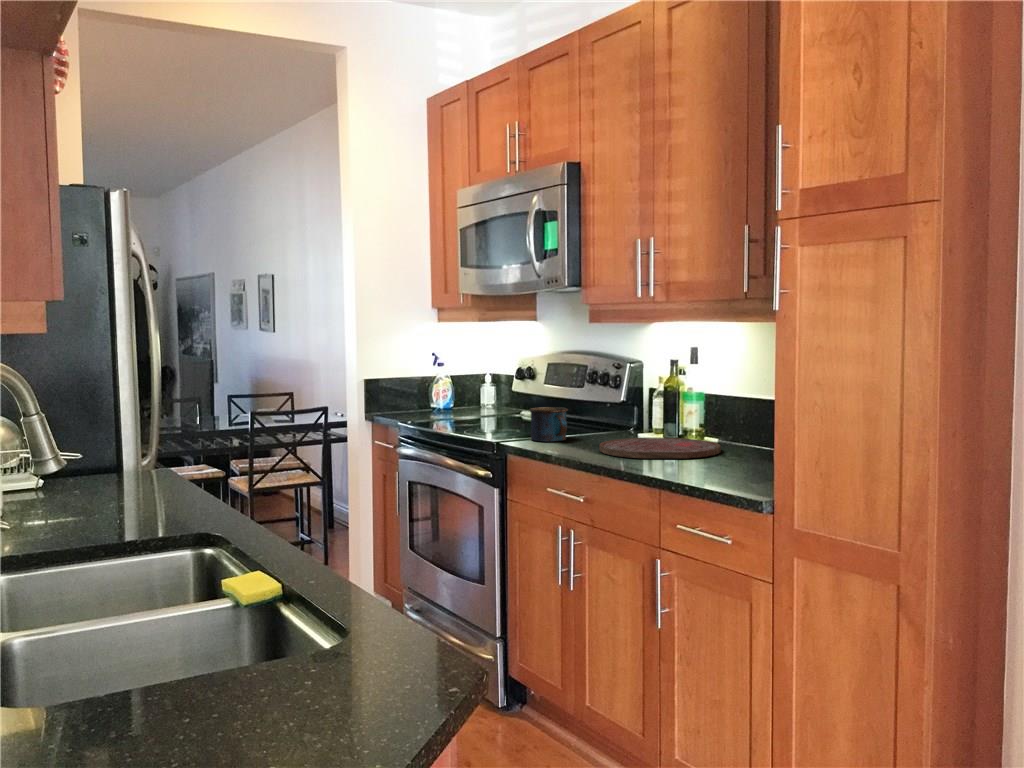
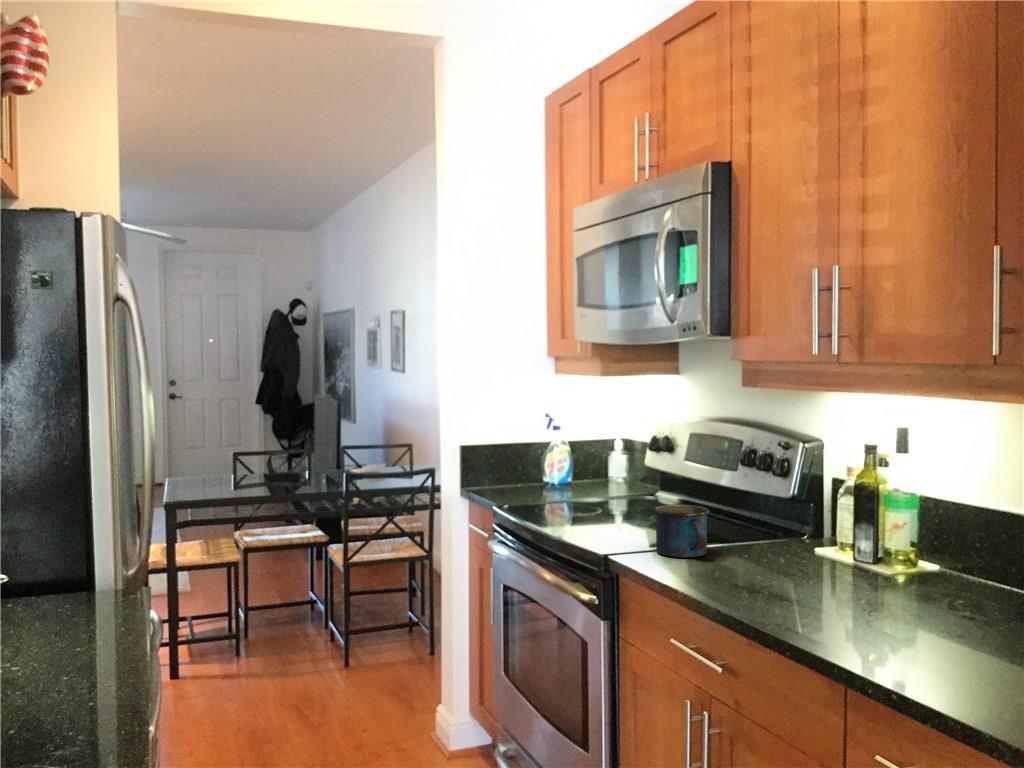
cutting board: present [599,437,721,458] -> none [752,560,948,615]

